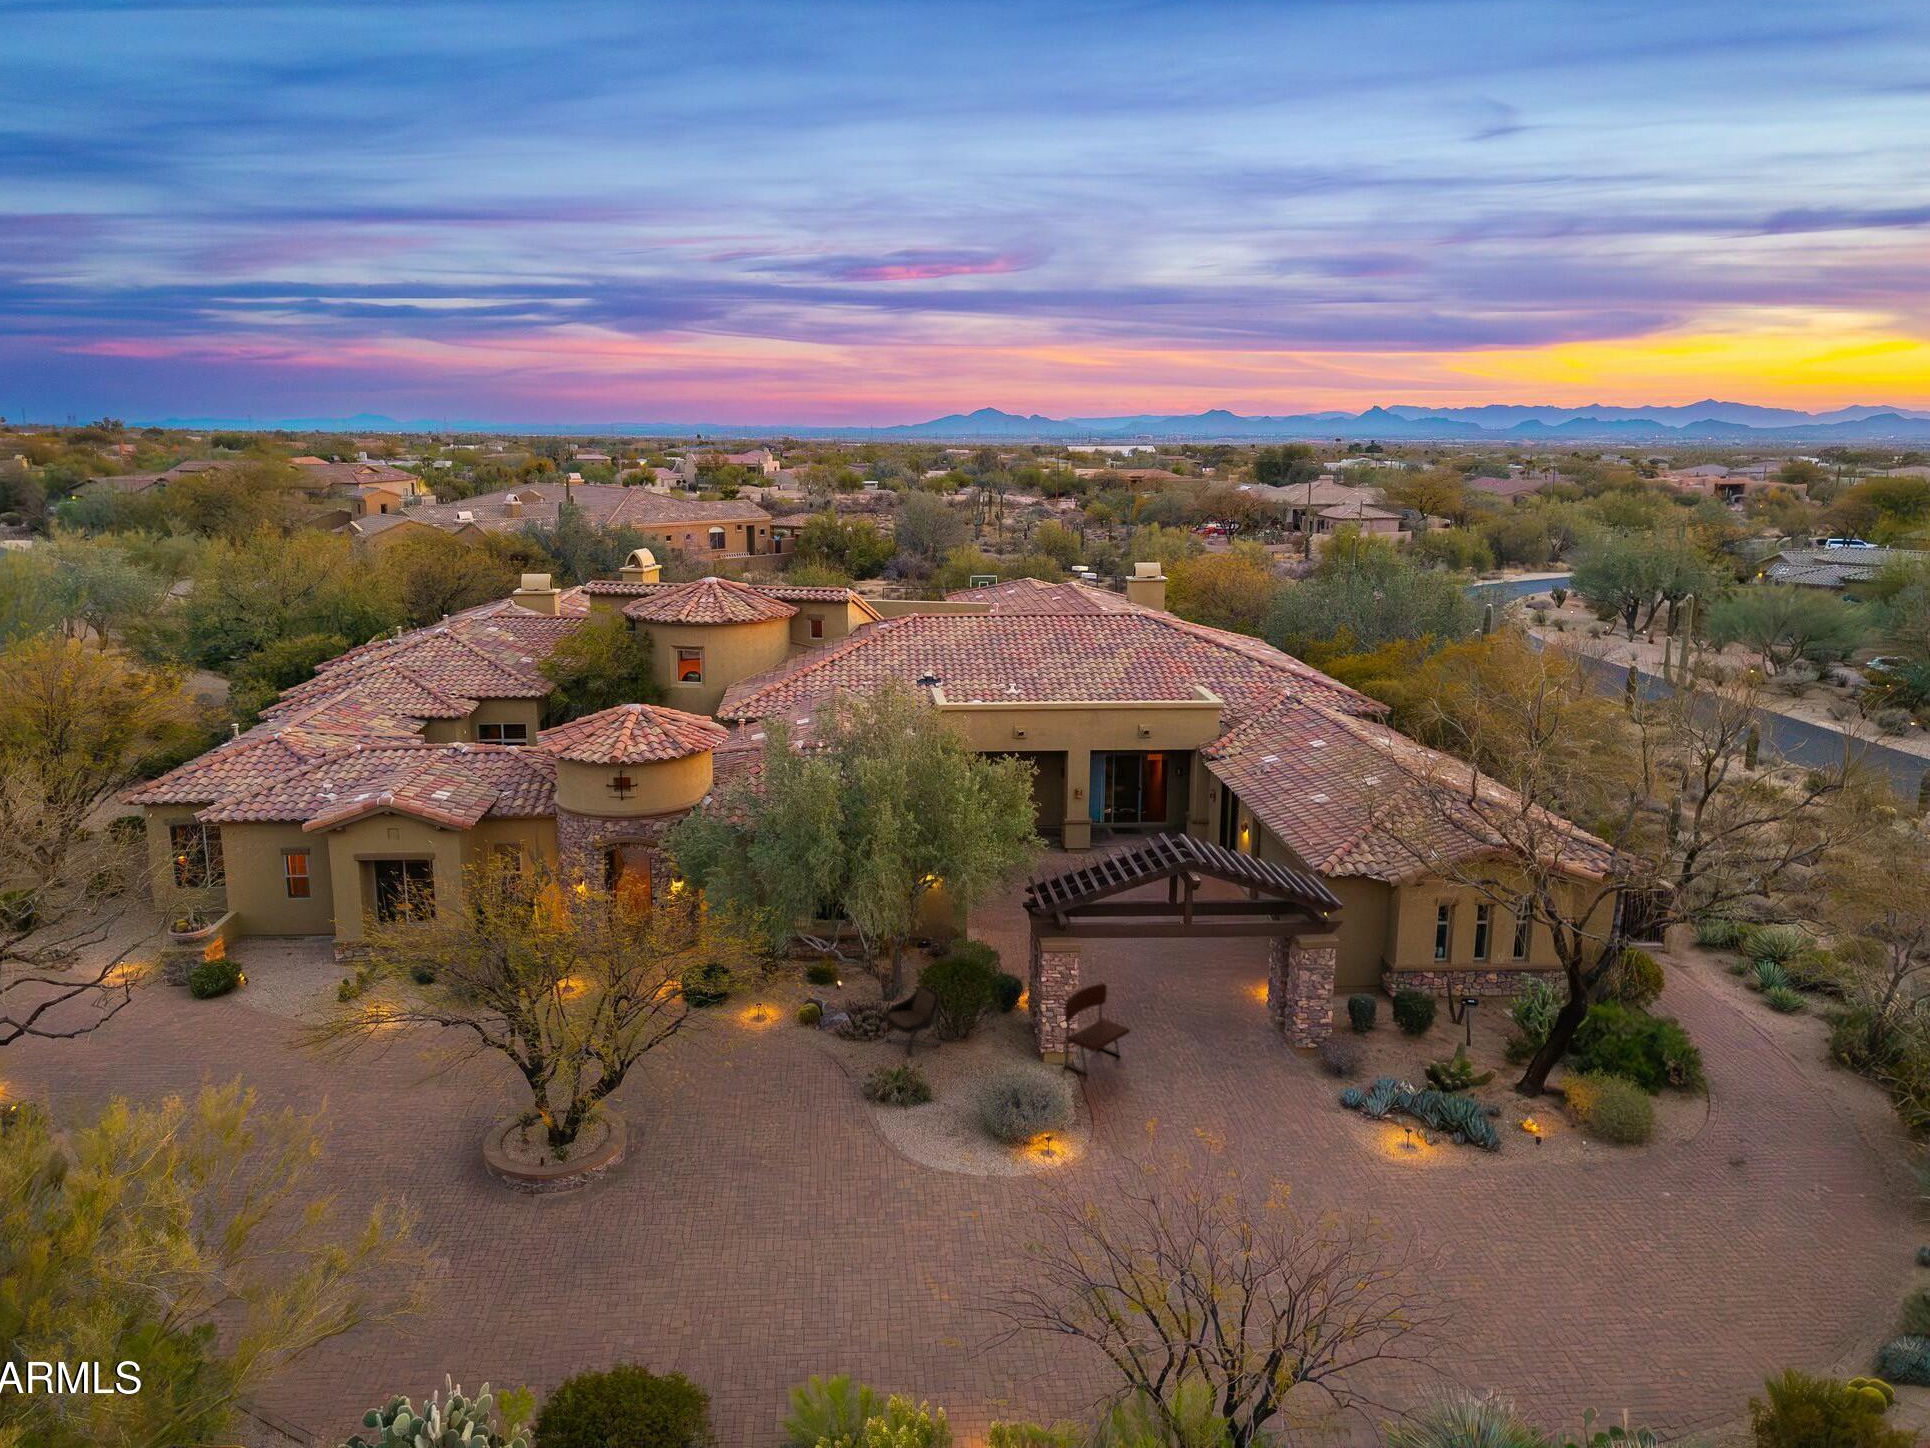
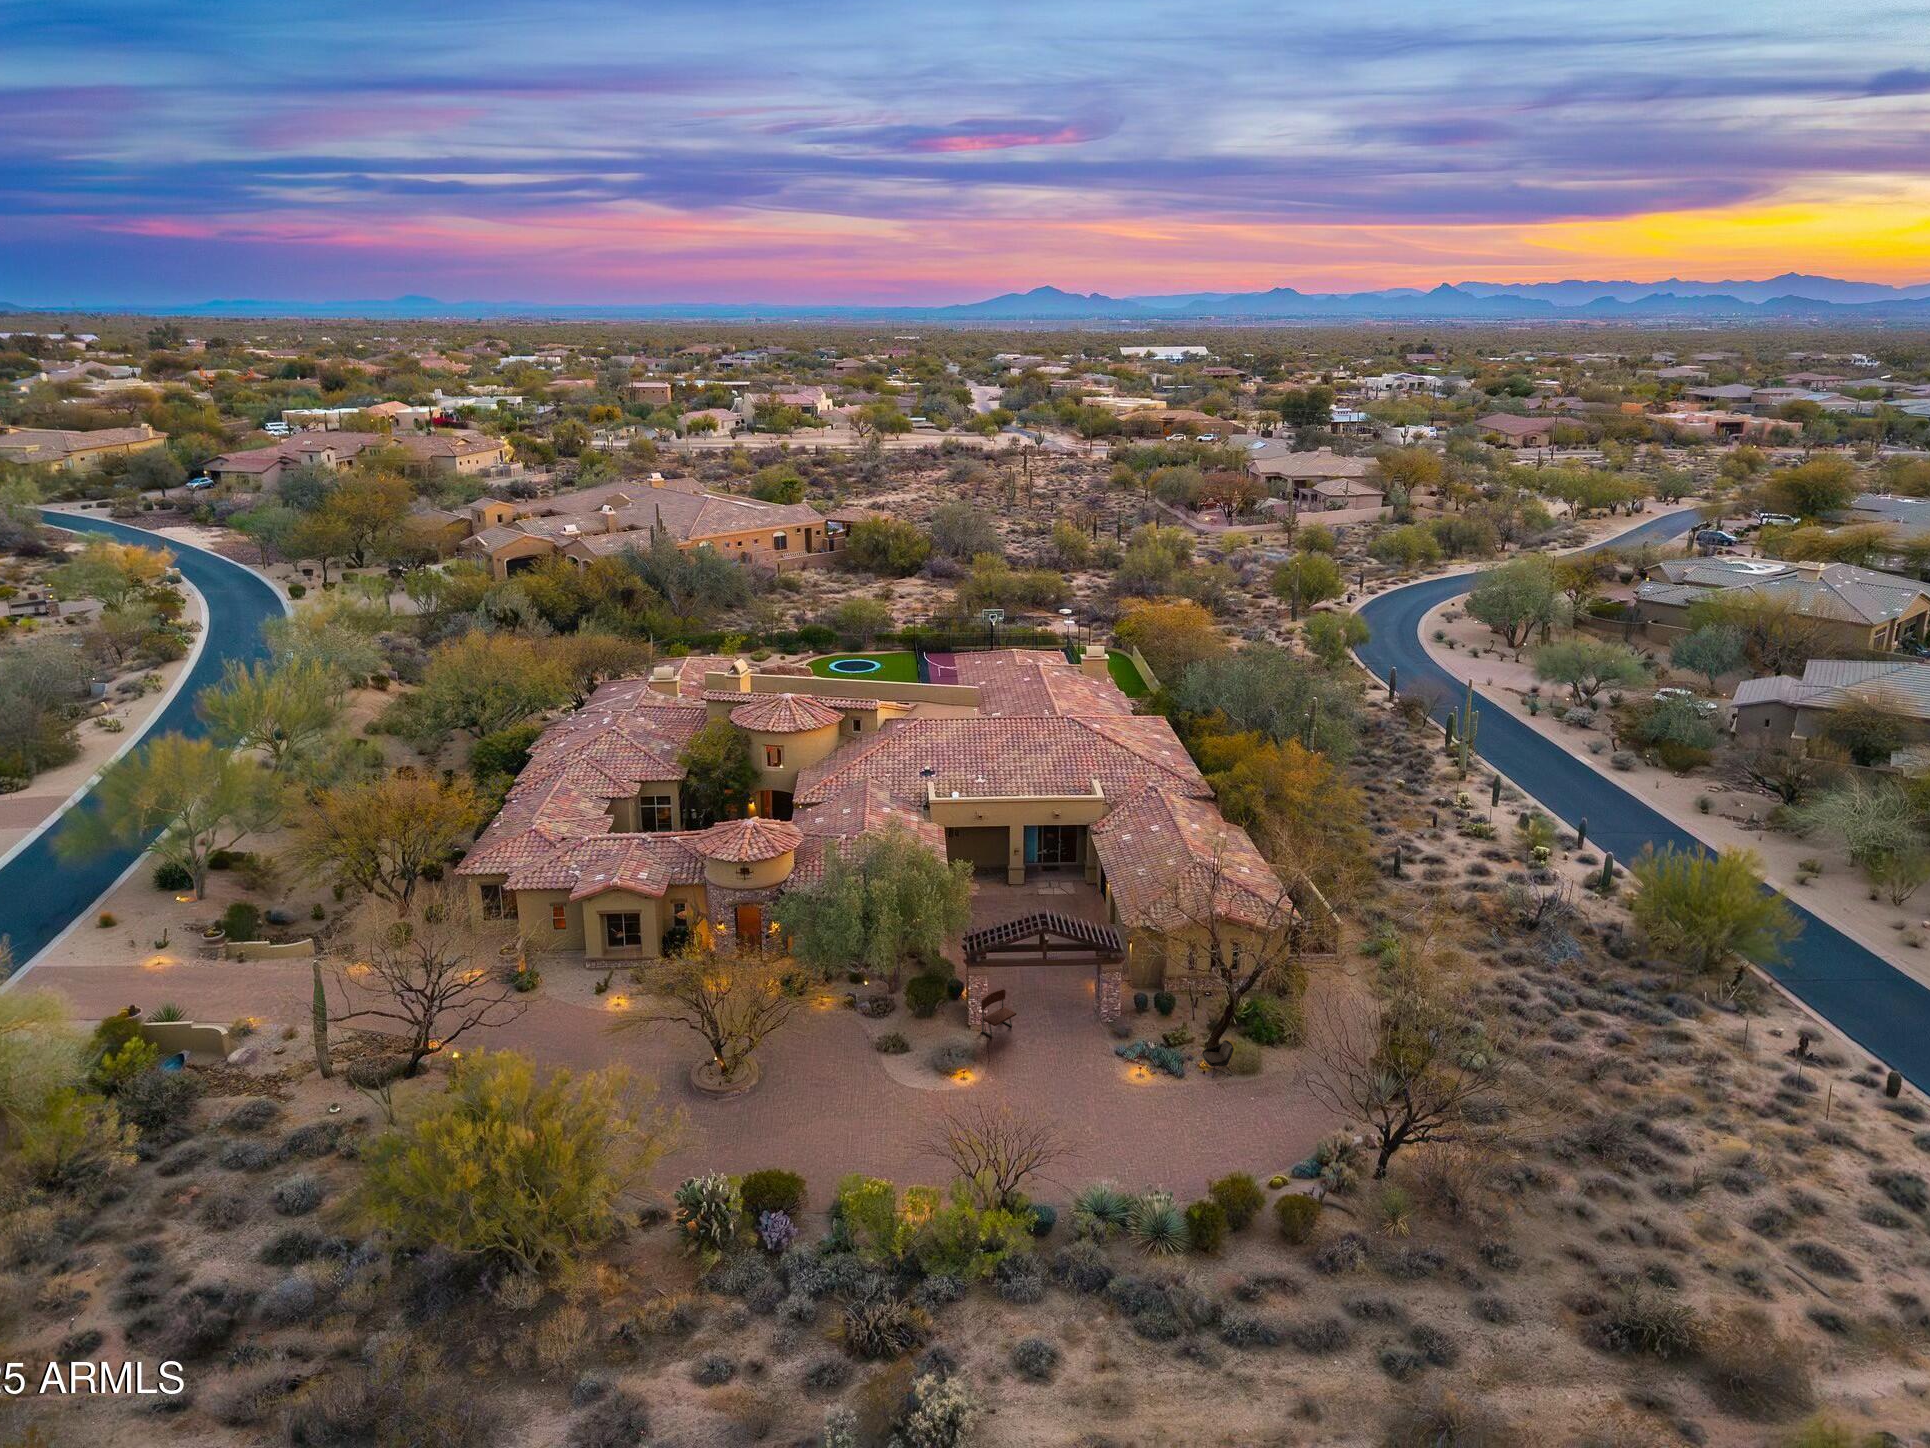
lounge chair: present [884,987,940,1052] -> present [1202,1040,1234,1078]

